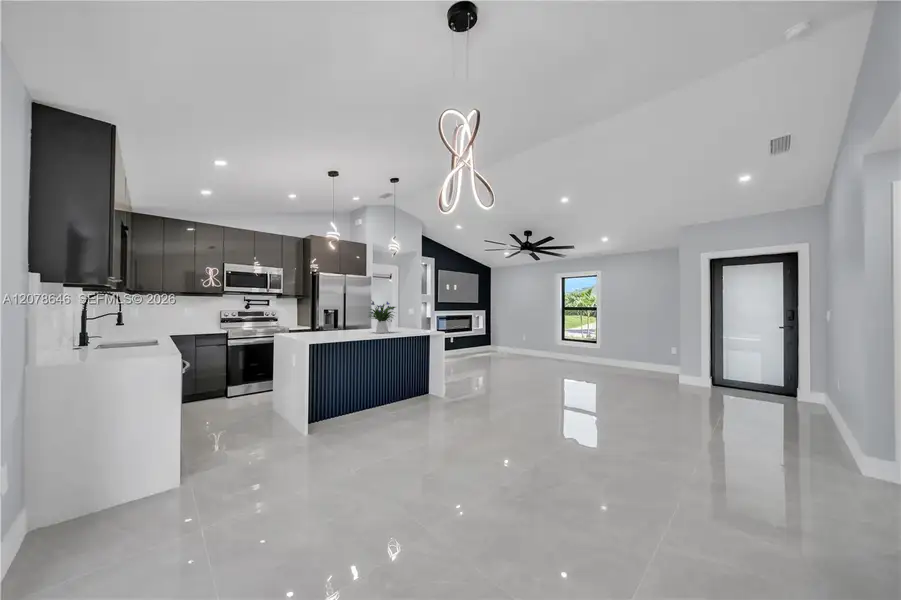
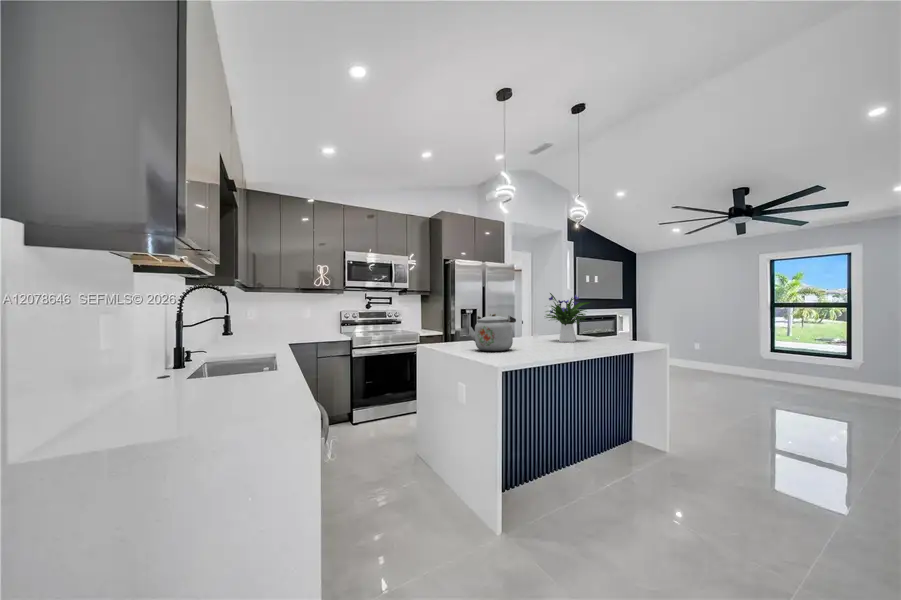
kettle: none [303,313,336,338] -> present [469,314,516,351]

